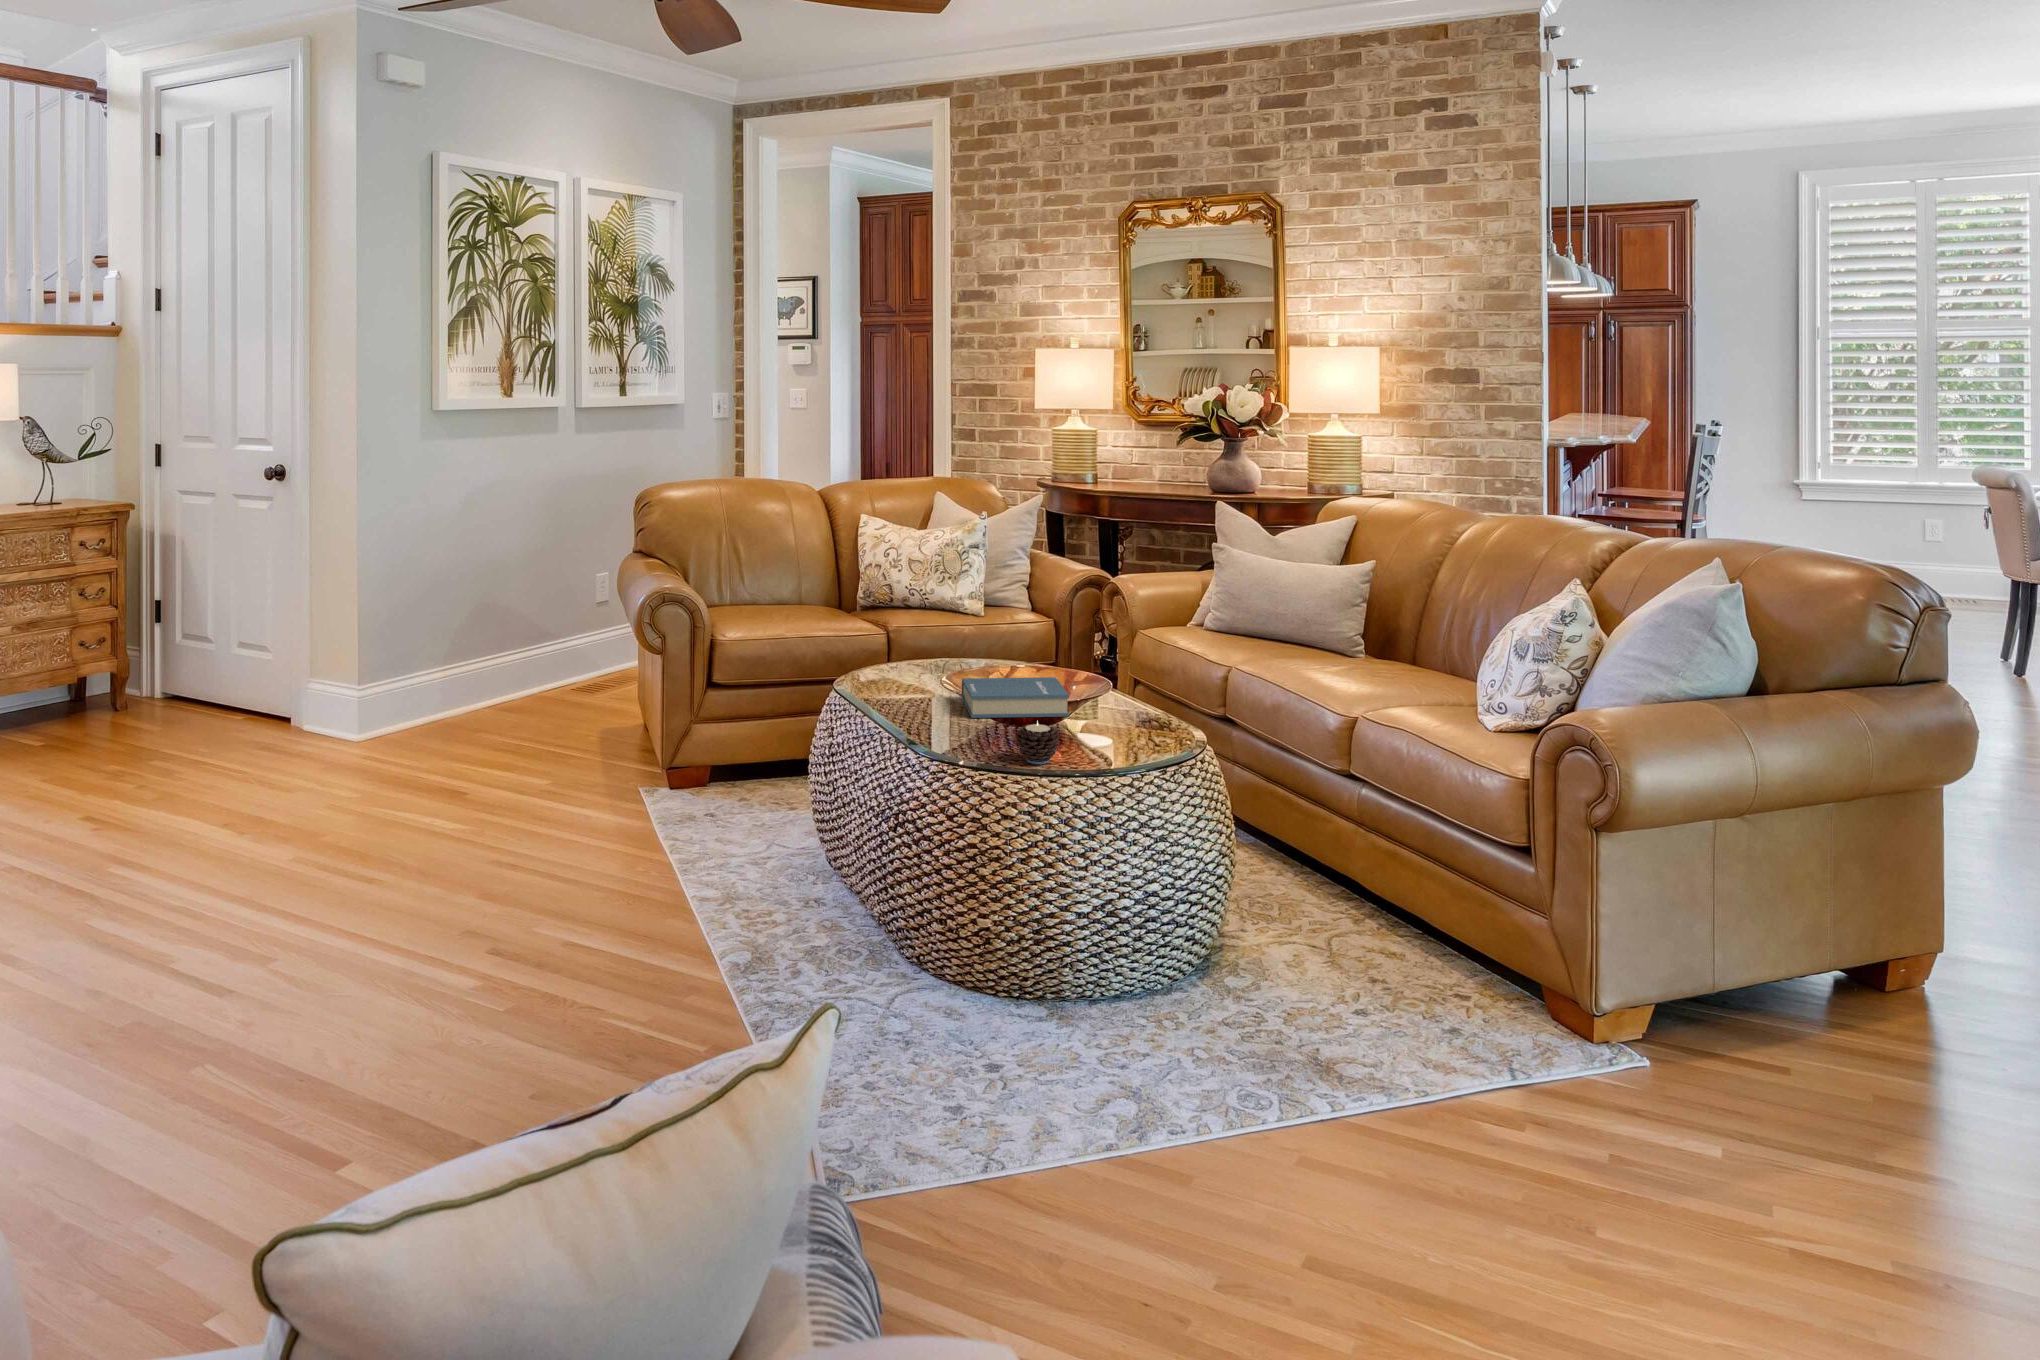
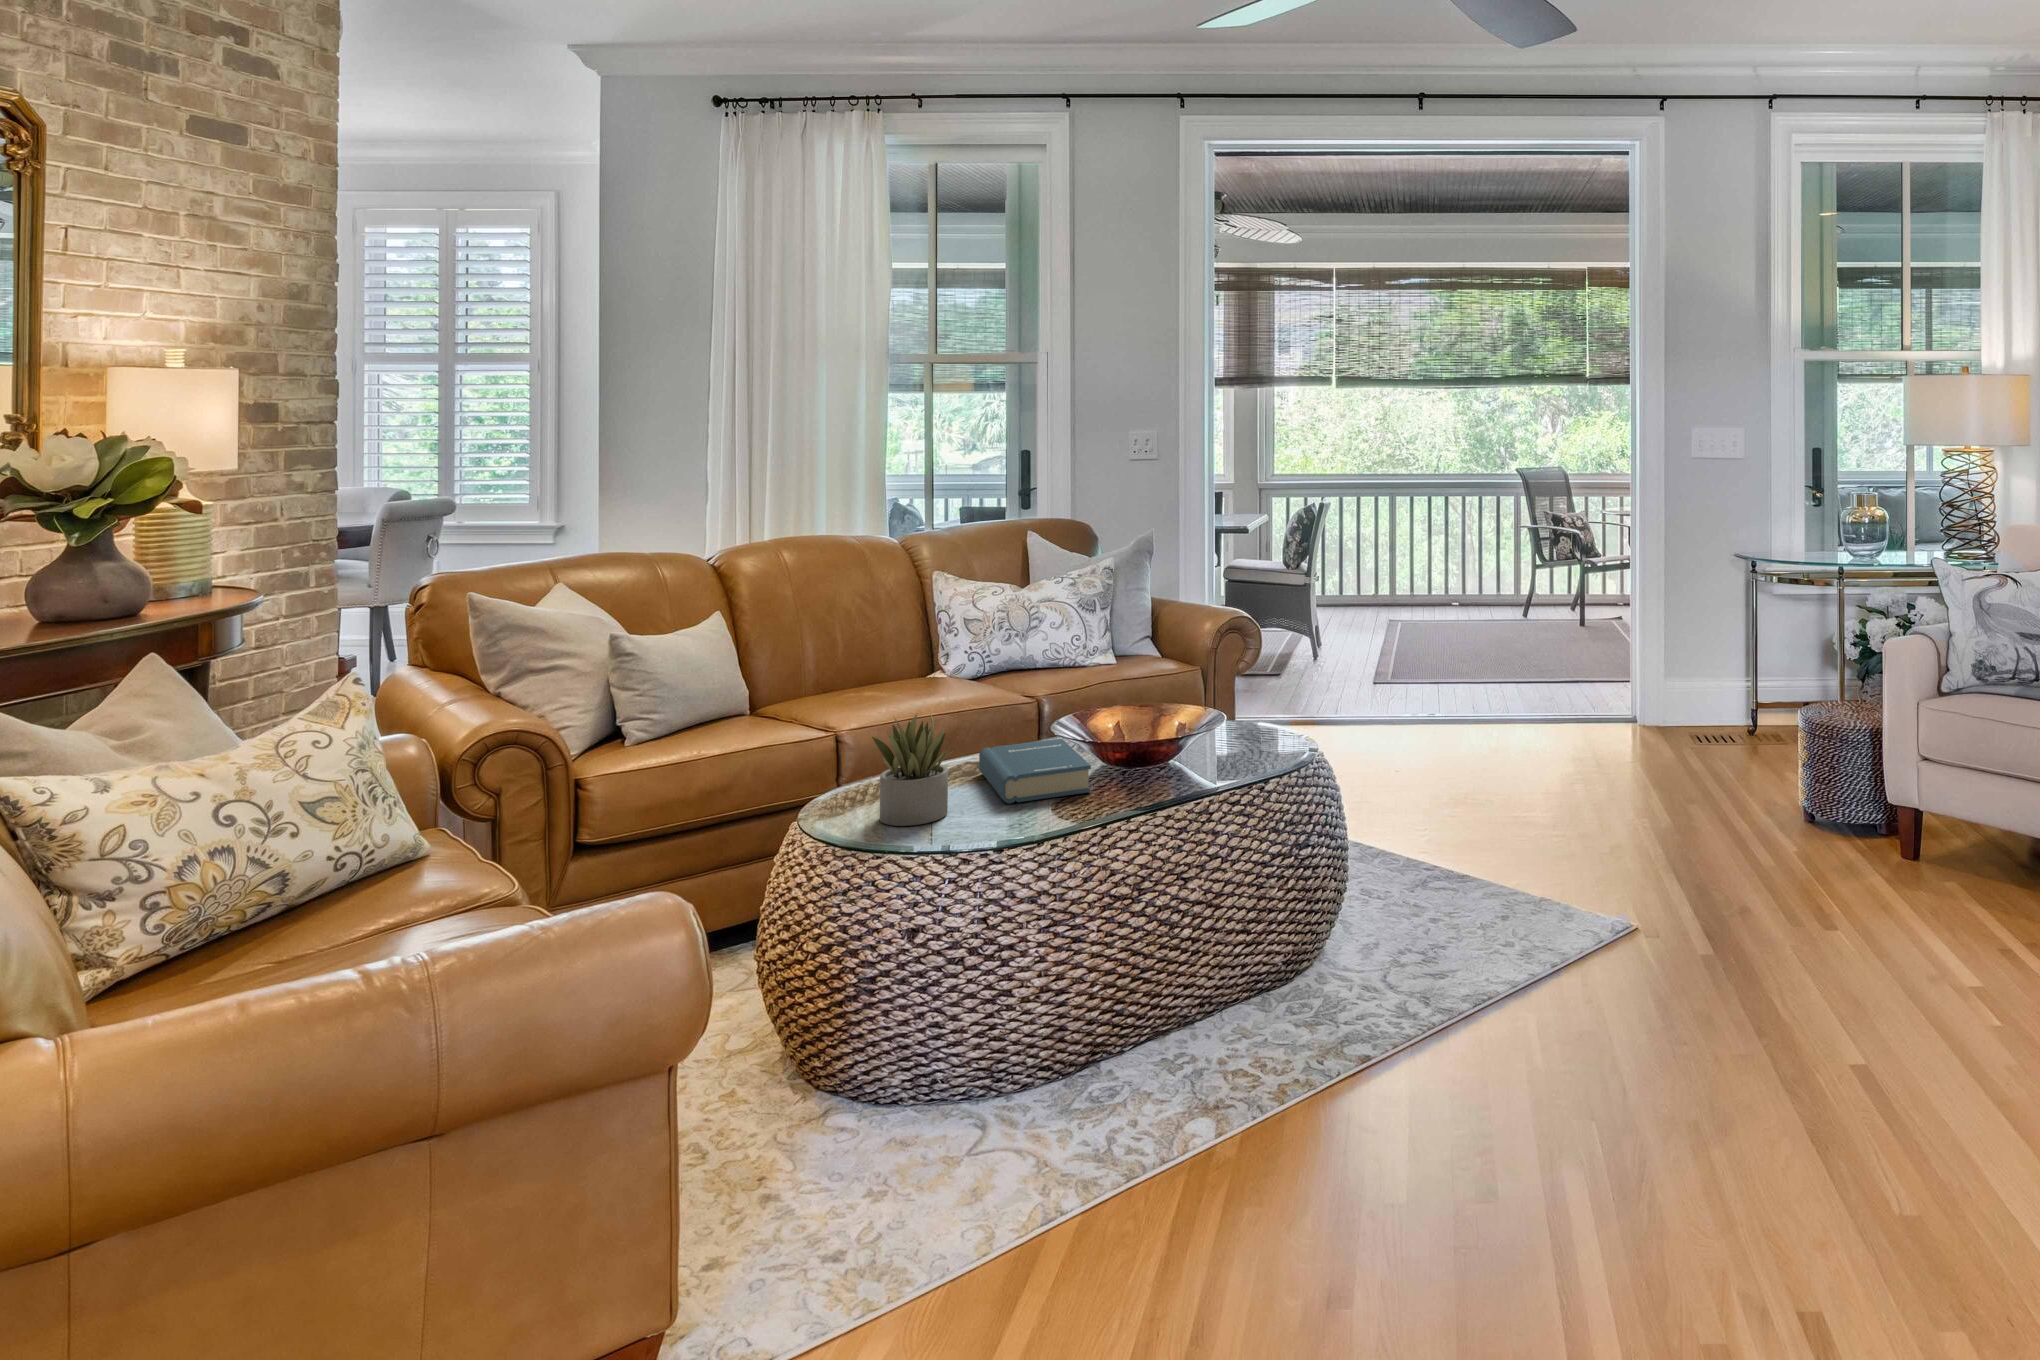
succulent plant: none [937,609,983,688] -> present [872,713,953,826]
candle: present [1016,721,1060,764] -> none [1207,717,1253,761]

